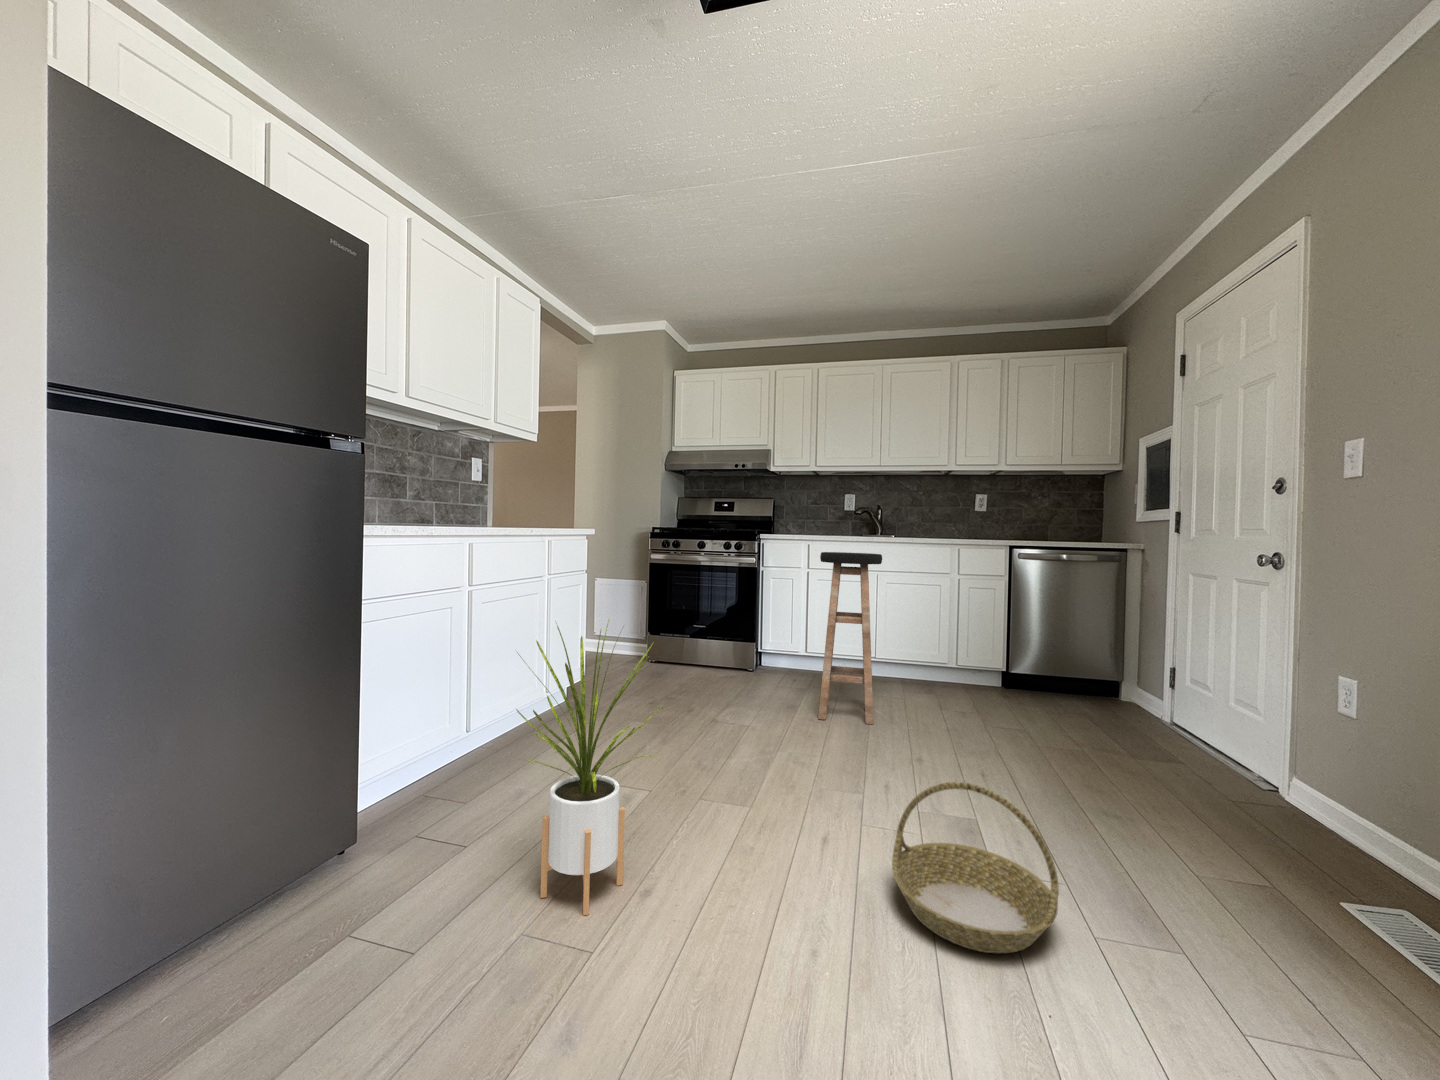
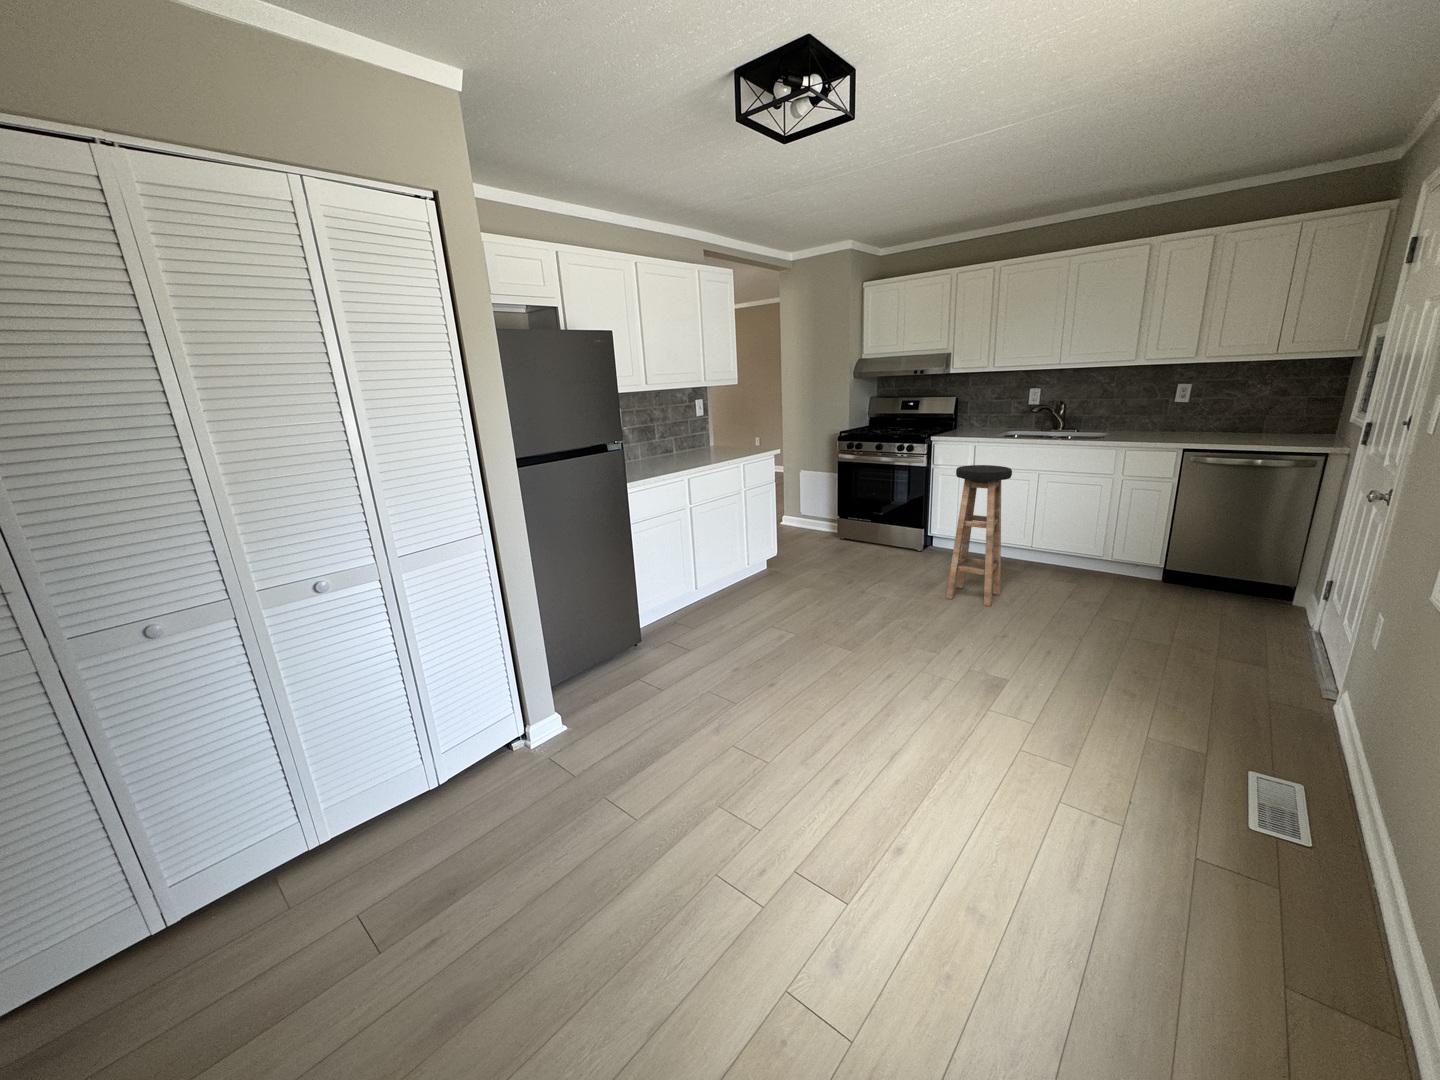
house plant: present [516,620,660,915] -> none [697,545,776,692]
basket: present [892,782,1059,953] -> none [901,656,997,748]

